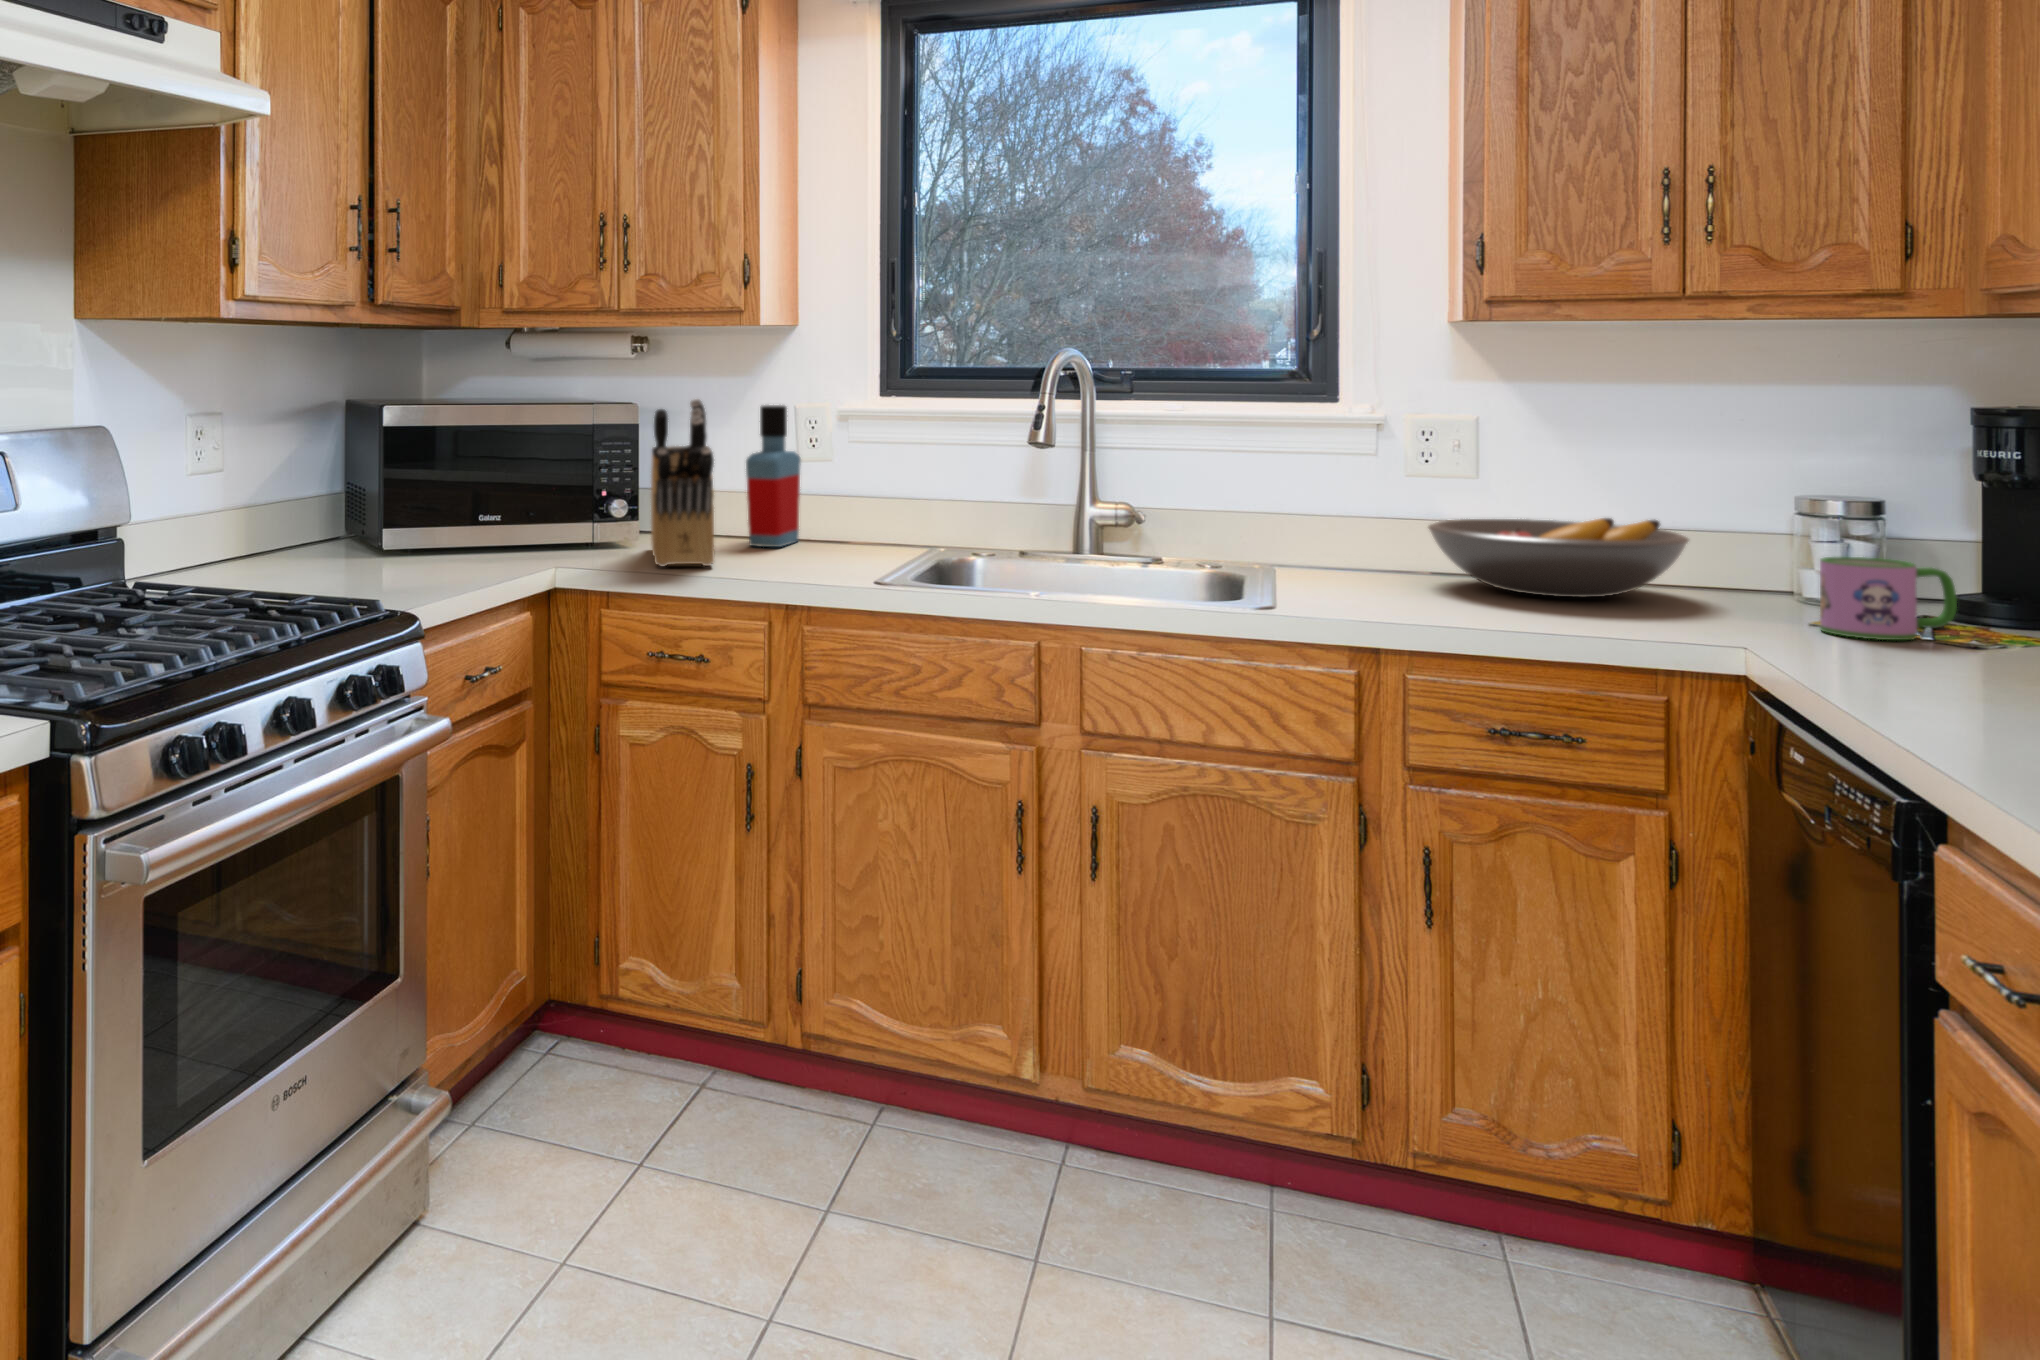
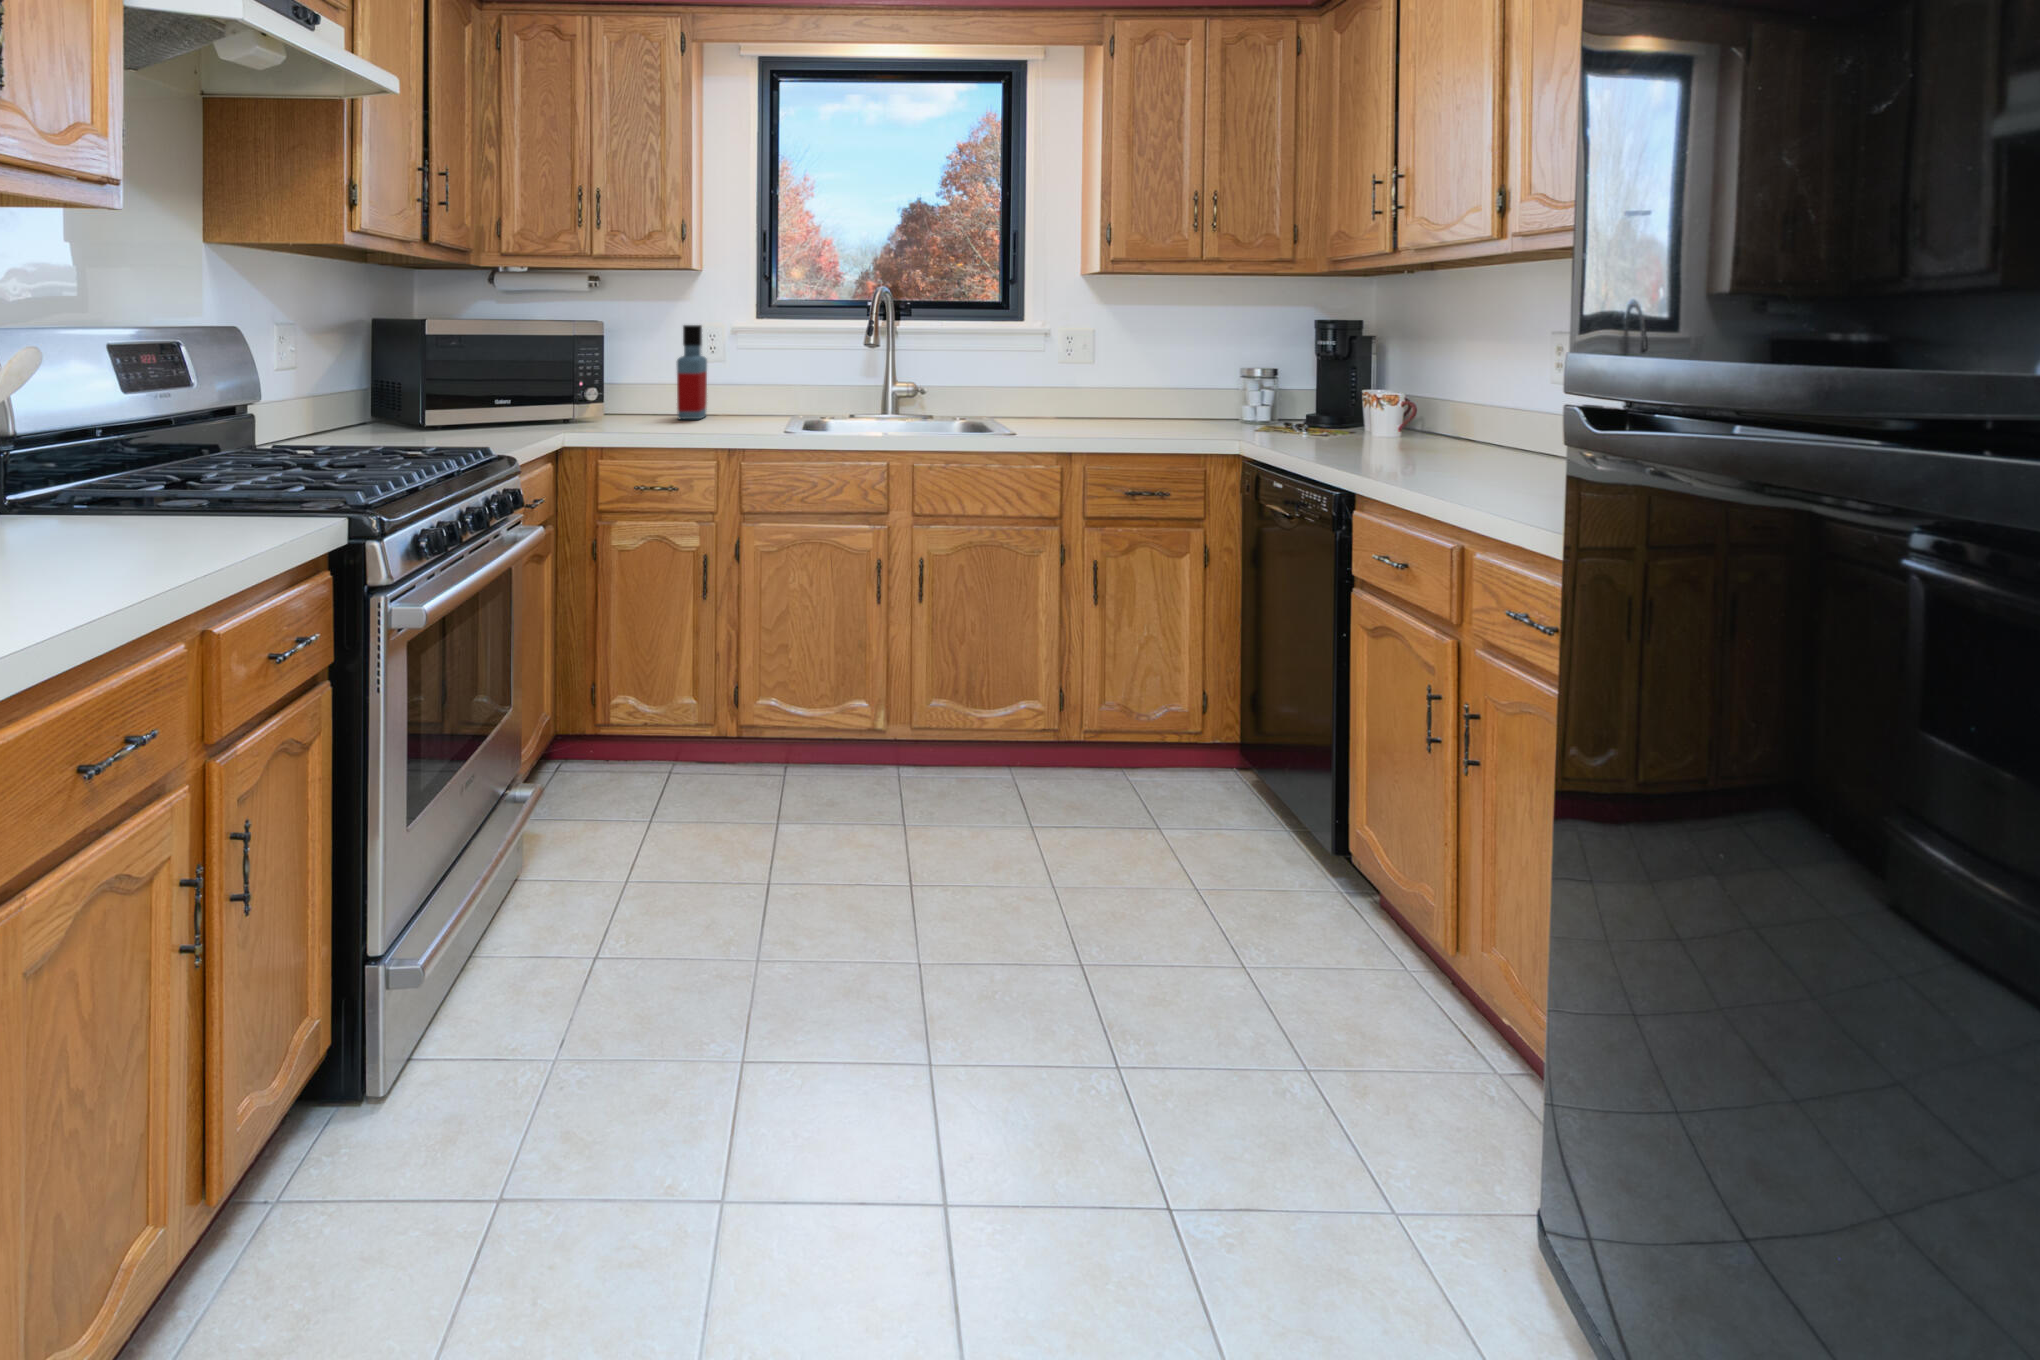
knife block: present [651,399,714,566] -> none [613,316,677,431]
fruit bowl: present [1428,518,1689,597] -> none [1077,382,1200,425]
mug: present [1820,557,1957,640] -> none [1260,396,1314,435]

